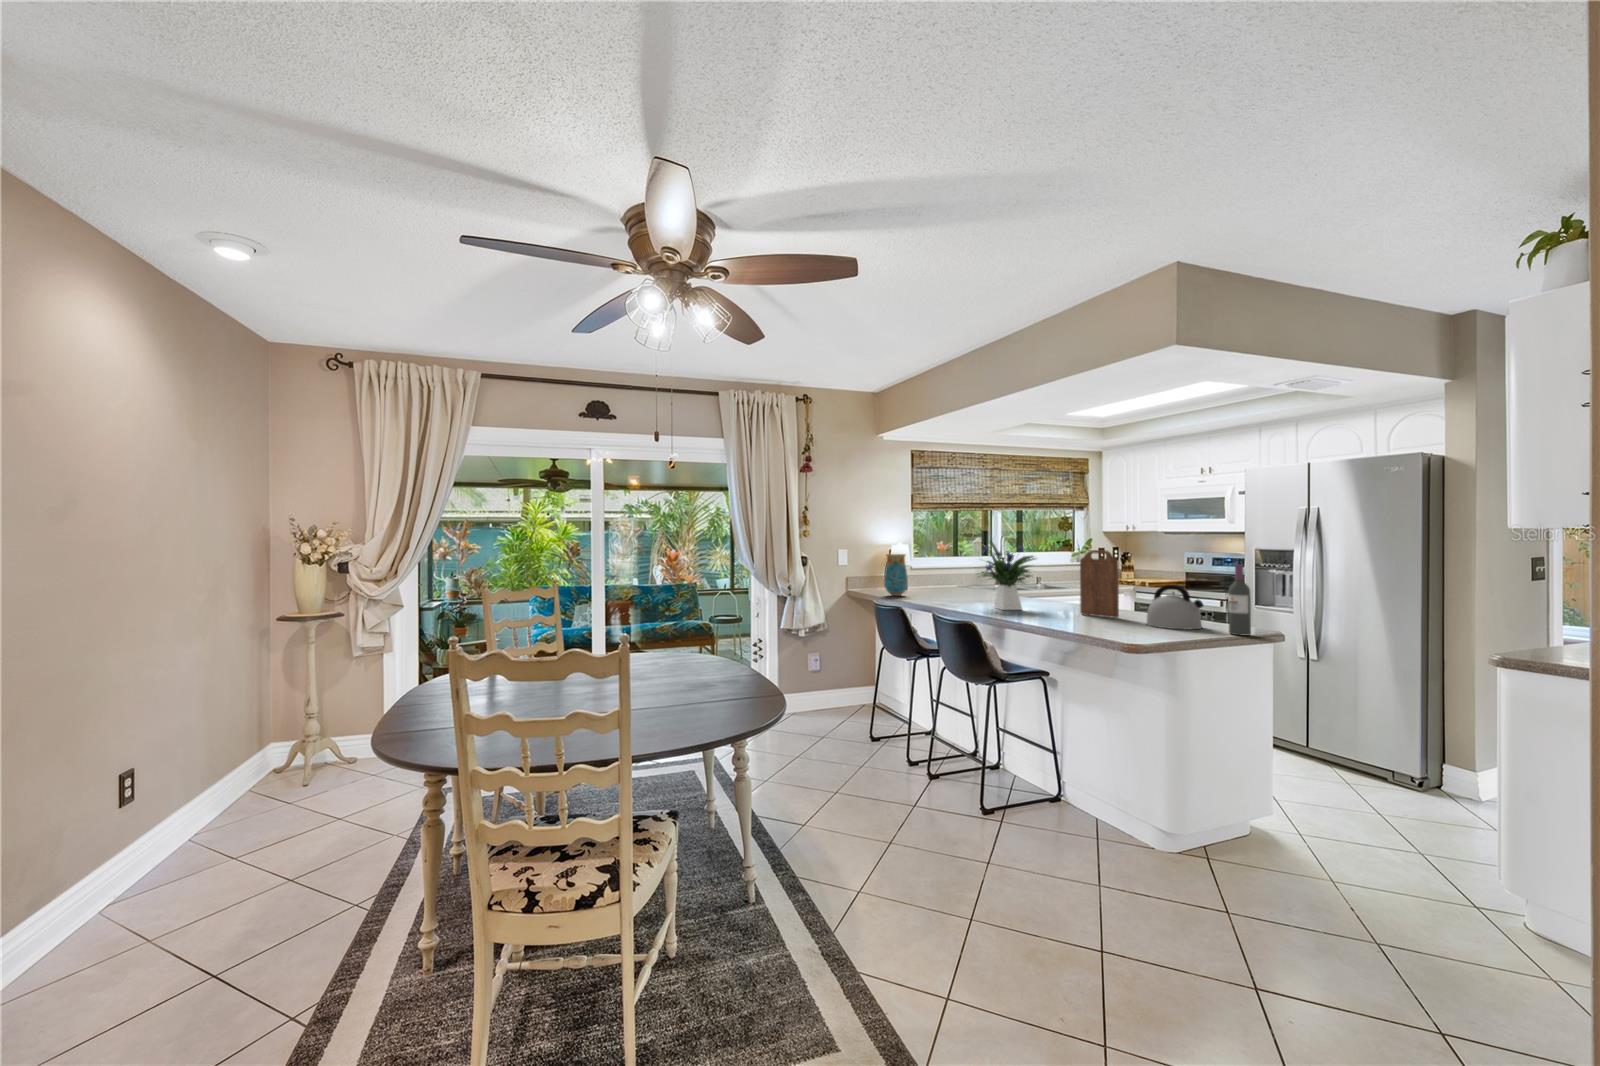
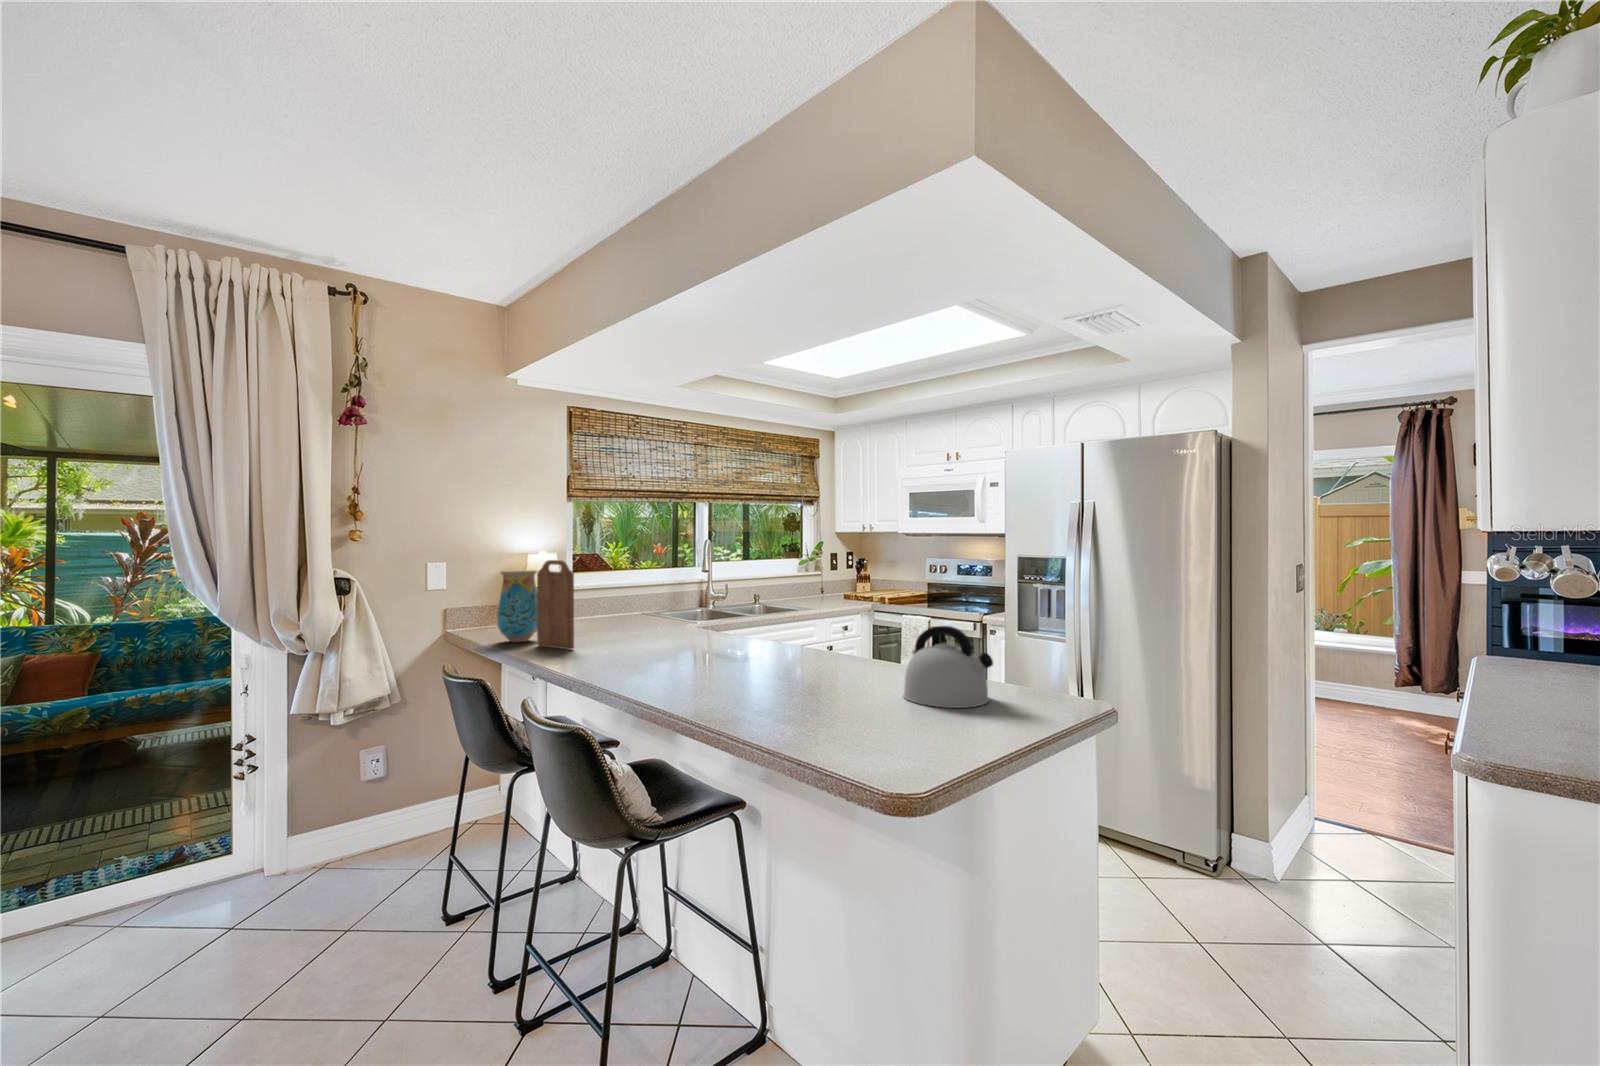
flower arrangement: present [982,542,1035,610] -> none [626,549,737,671]
cutting board: present [1080,550,1119,618] -> present [537,560,574,649]
wine bottle: present [1228,564,1251,635] -> none [1036,592,1070,719]

